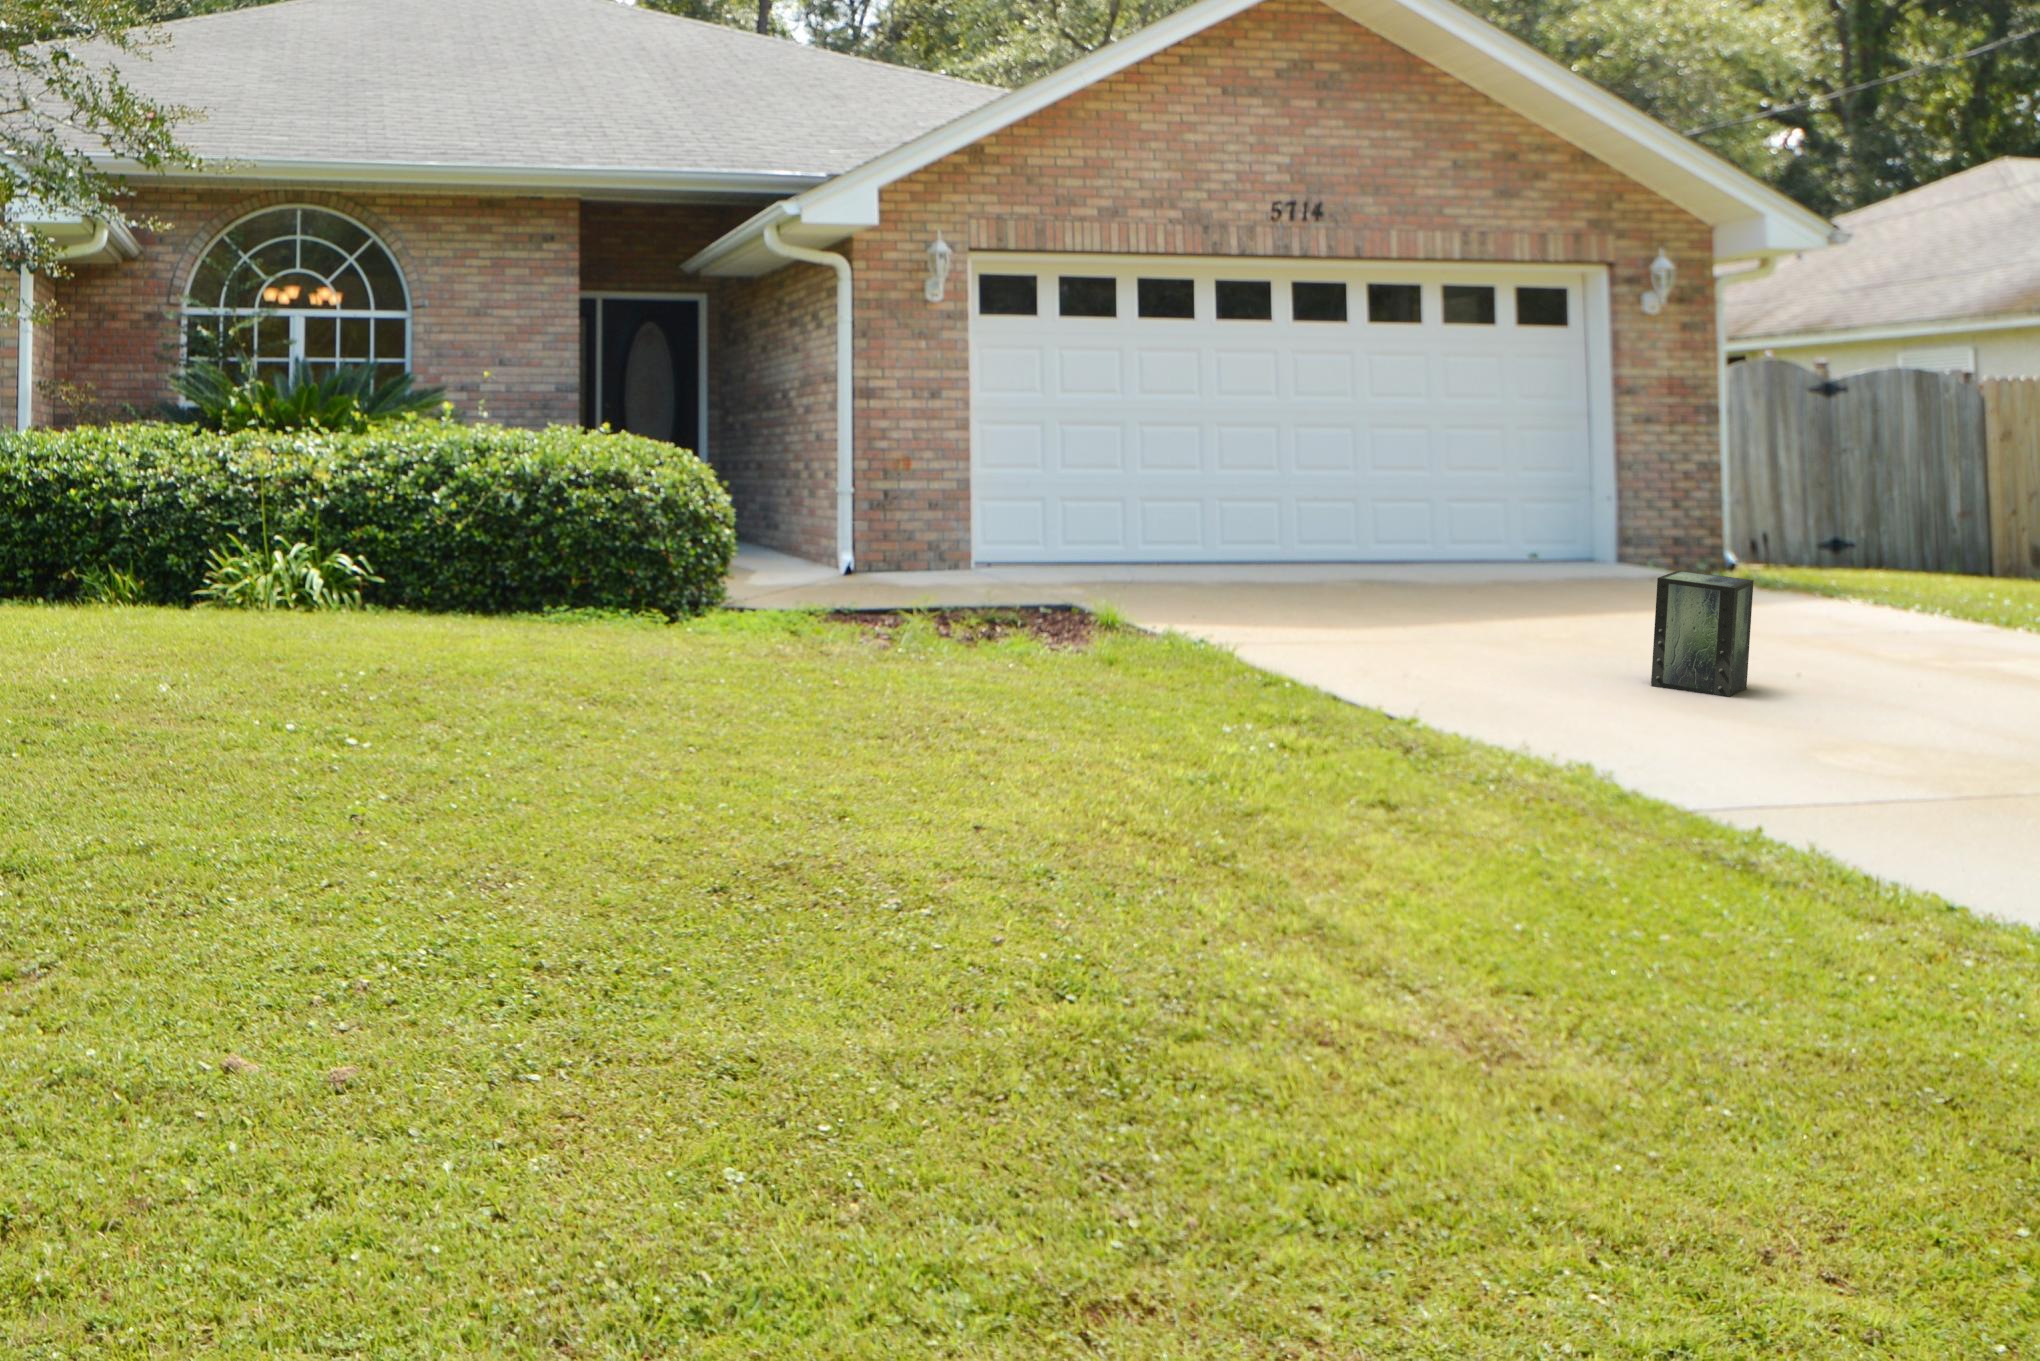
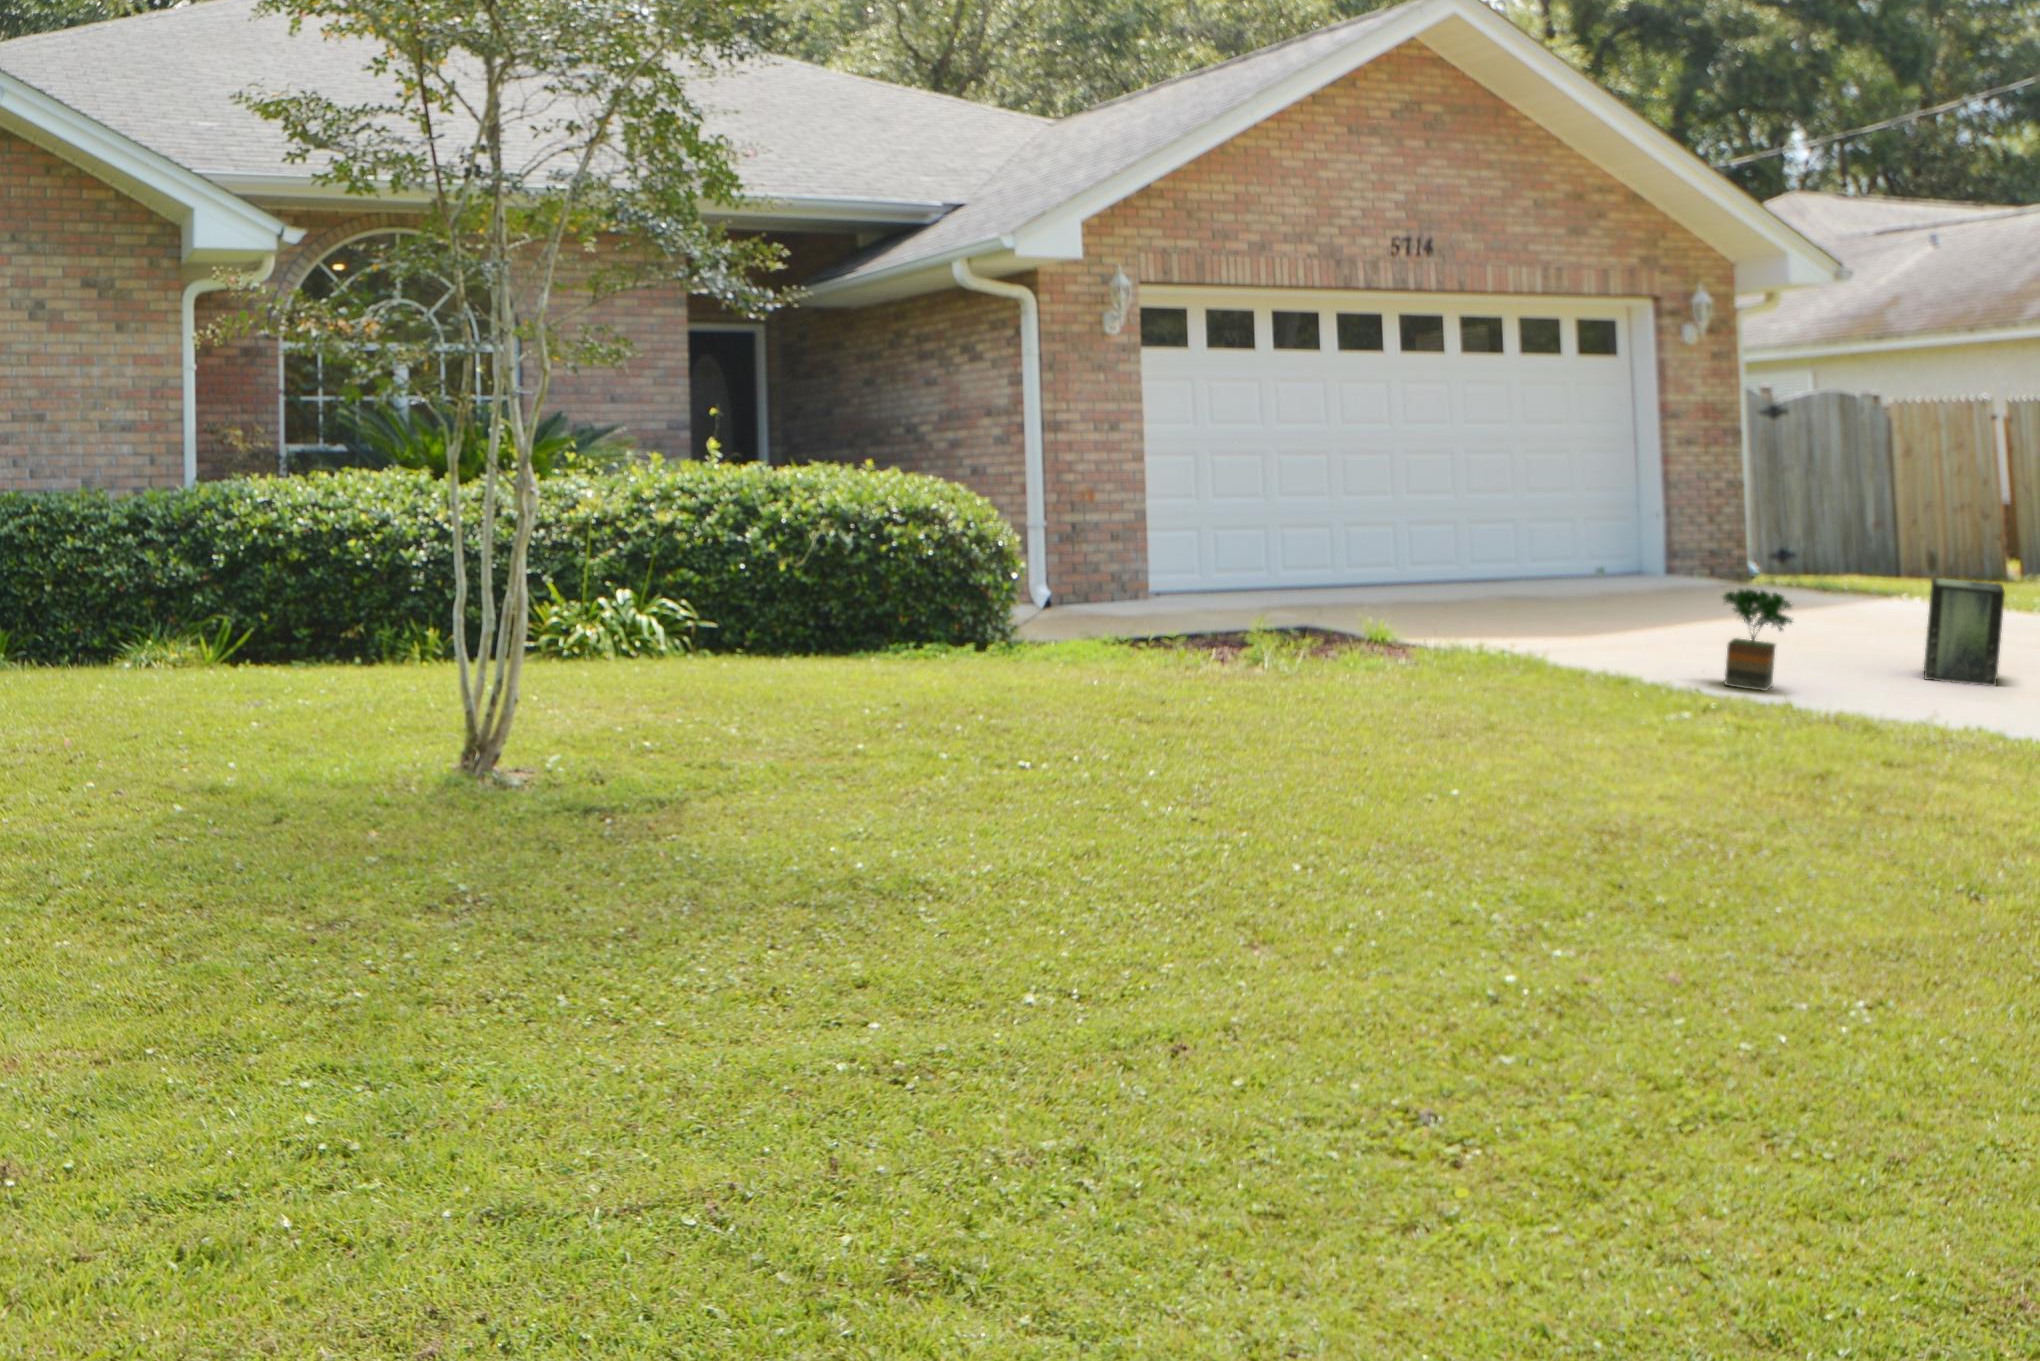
potted tree: none [1377,572,1456,689] -> present [1724,589,1792,691]

